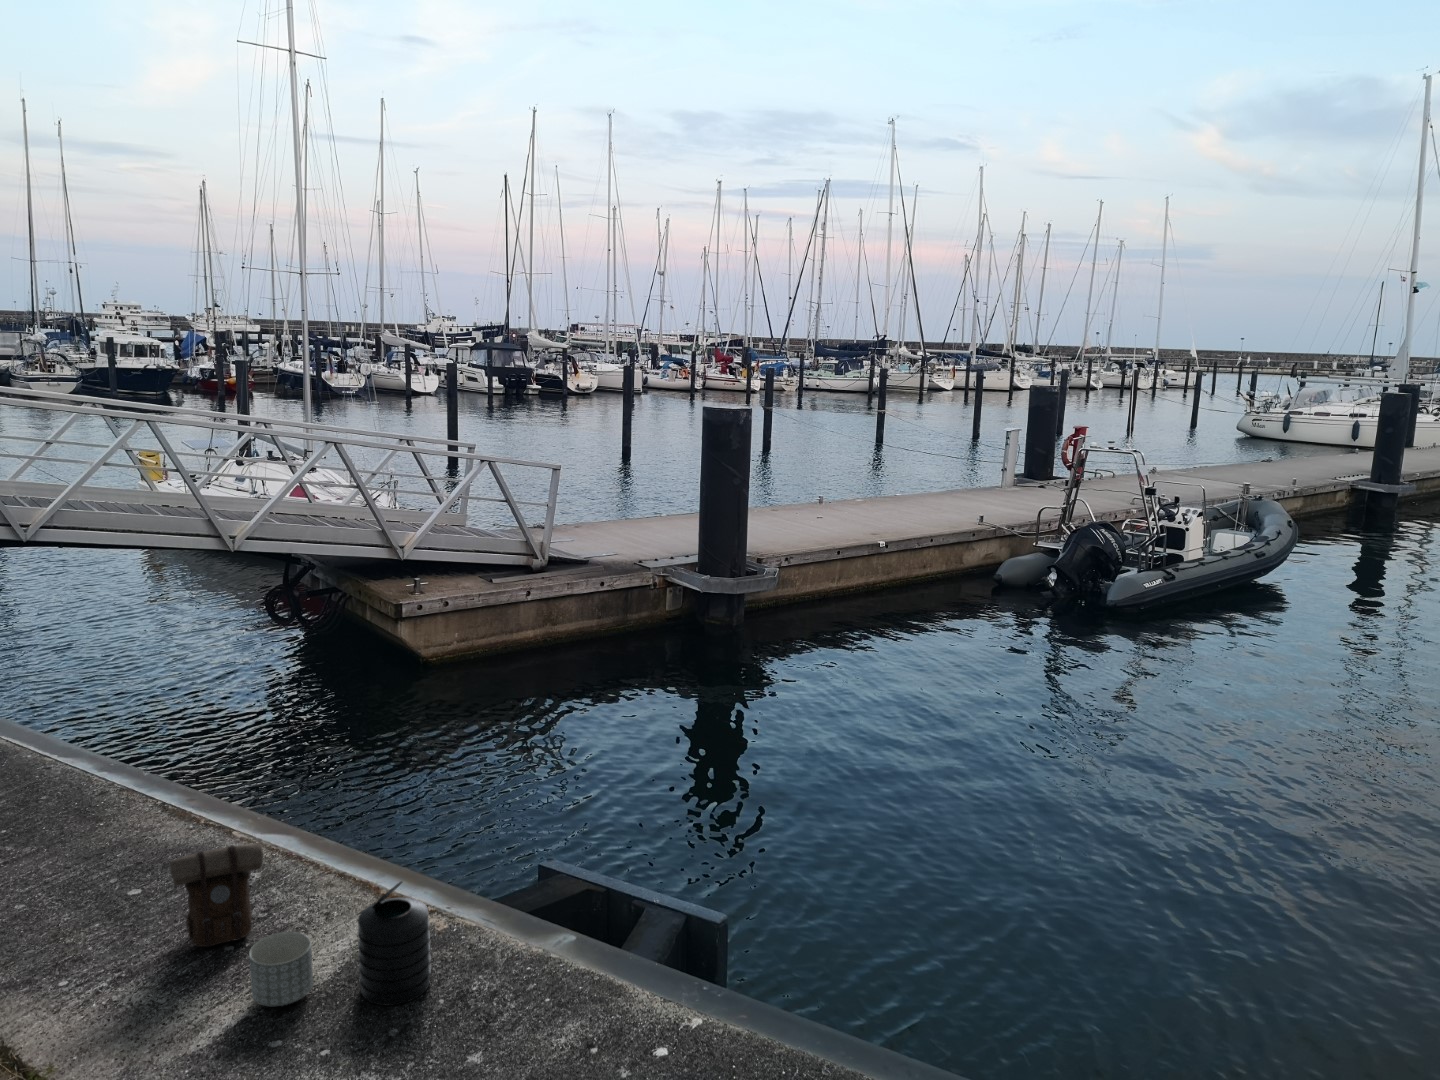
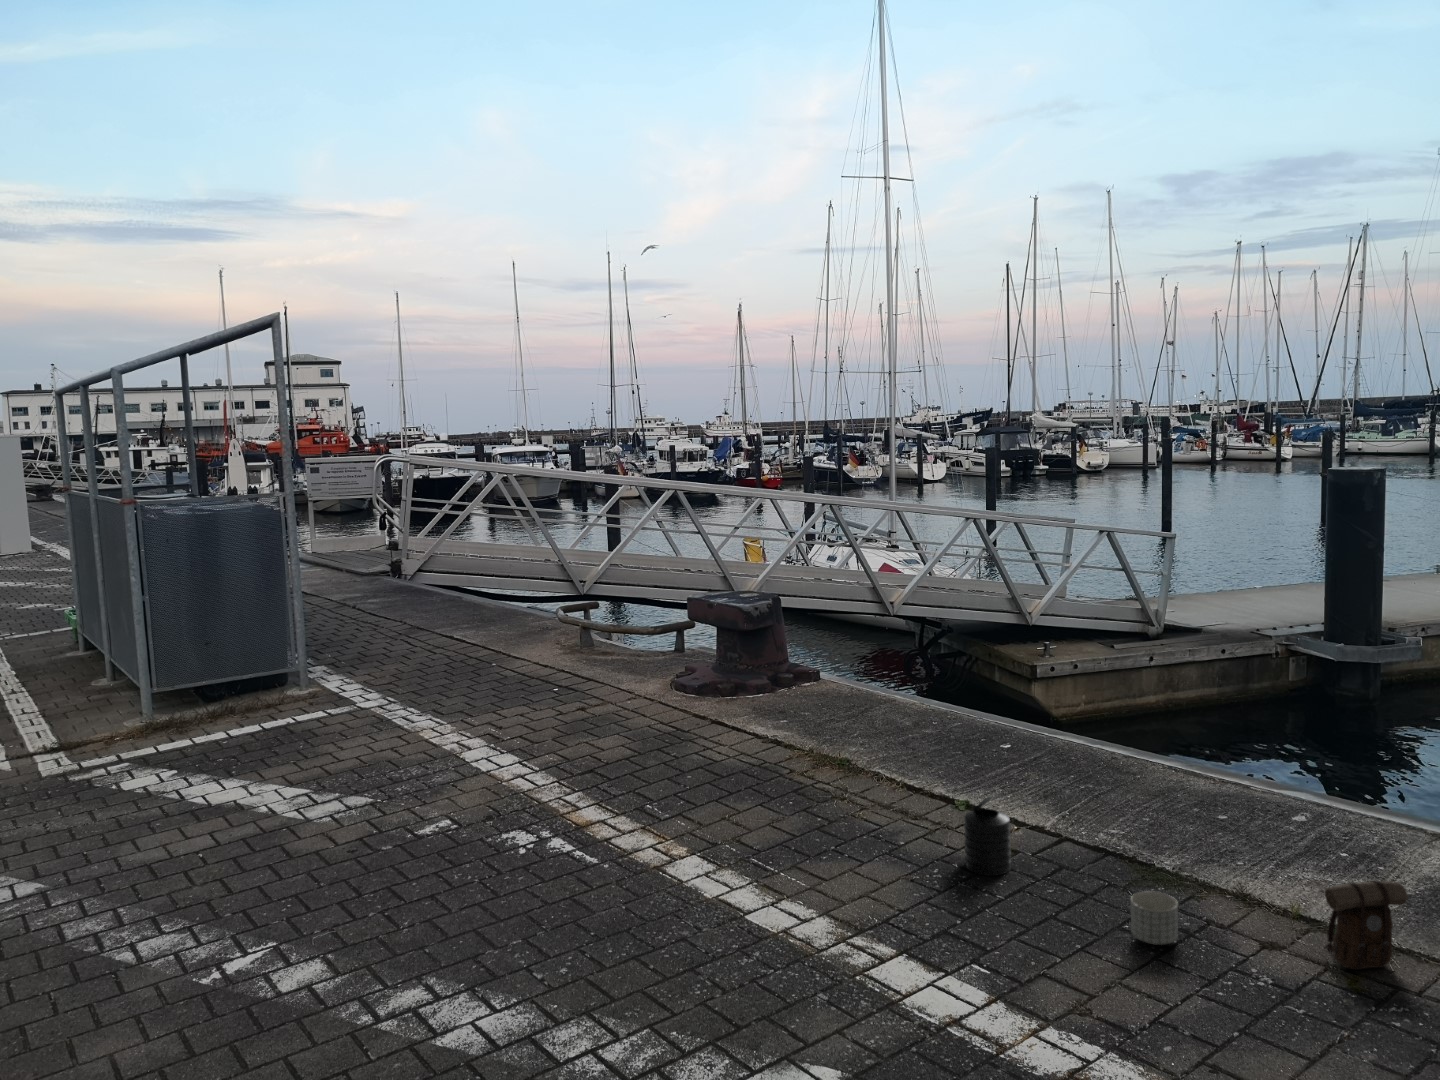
backpack: present [170,844,263,947] -> present [1325,880,1408,970]
trash can: present [358,881,431,1006] -> present [964,796,1011,876]

